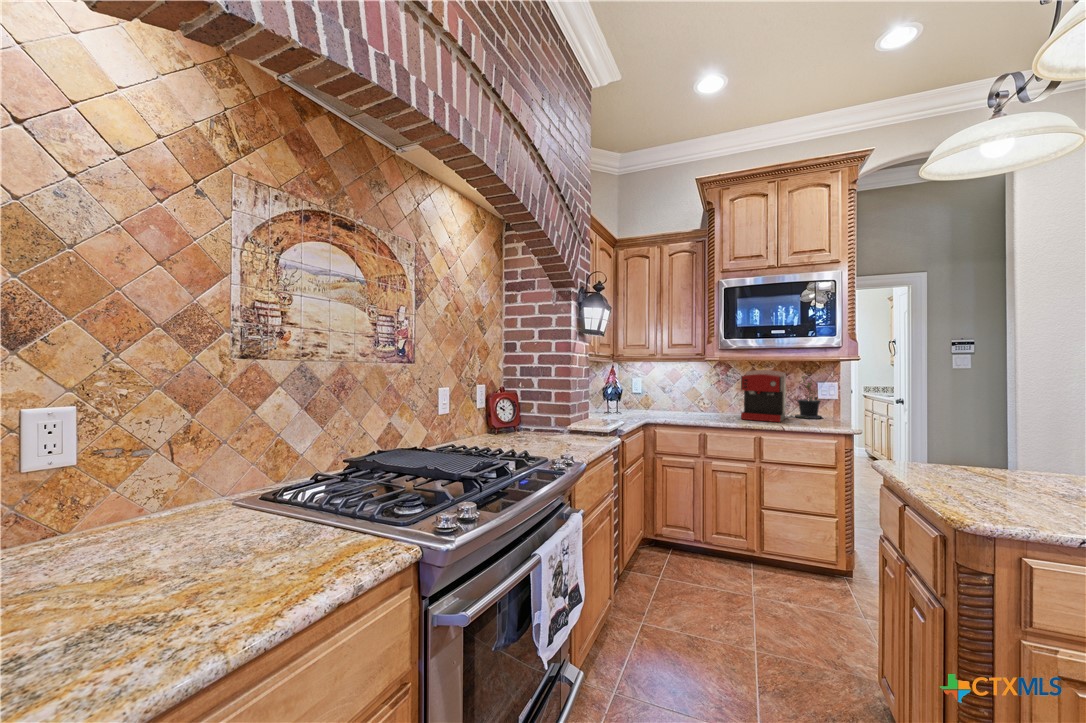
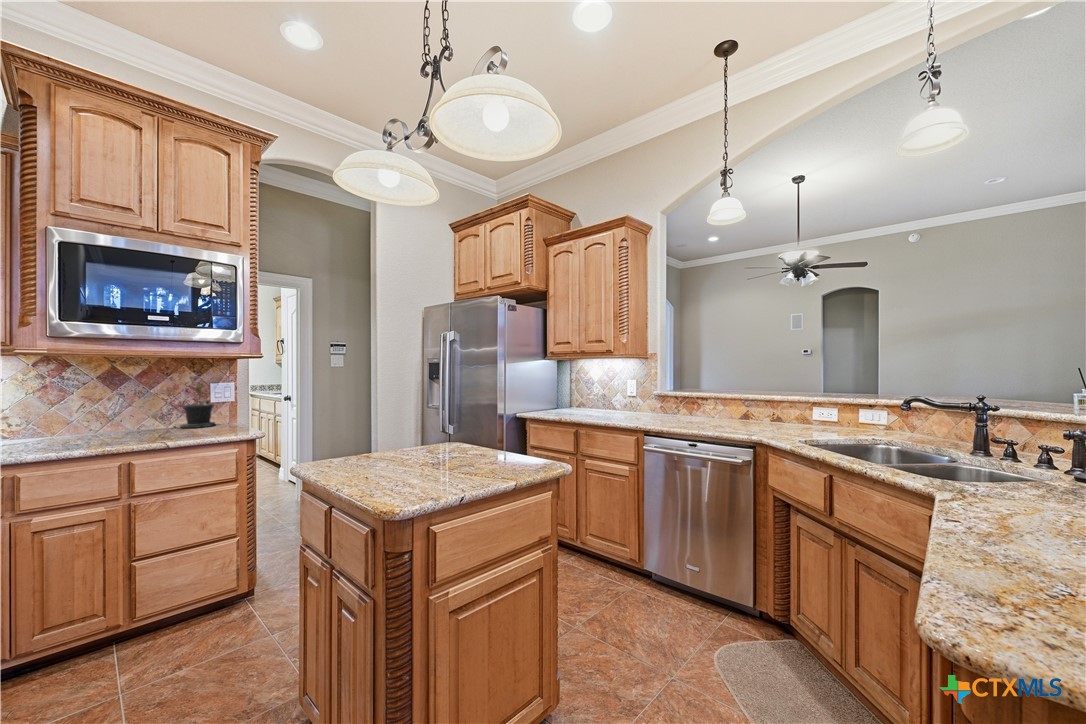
coffee maker: present [741,370,786,422] -> none [93,368,167,441]

